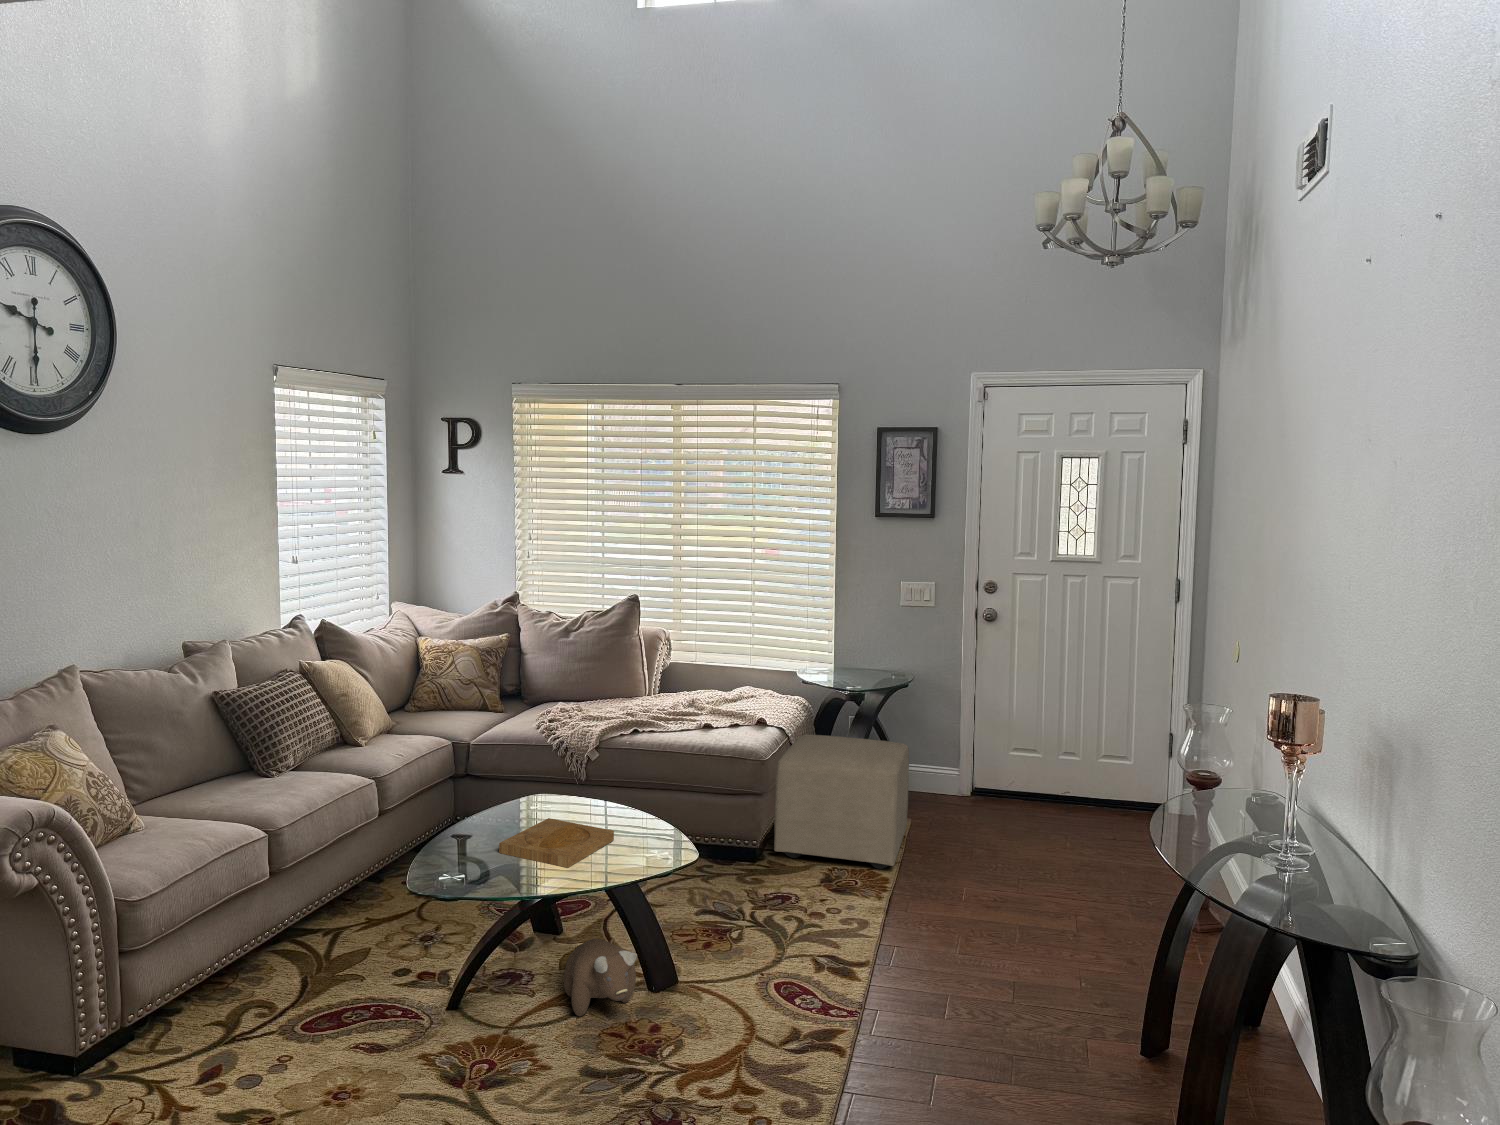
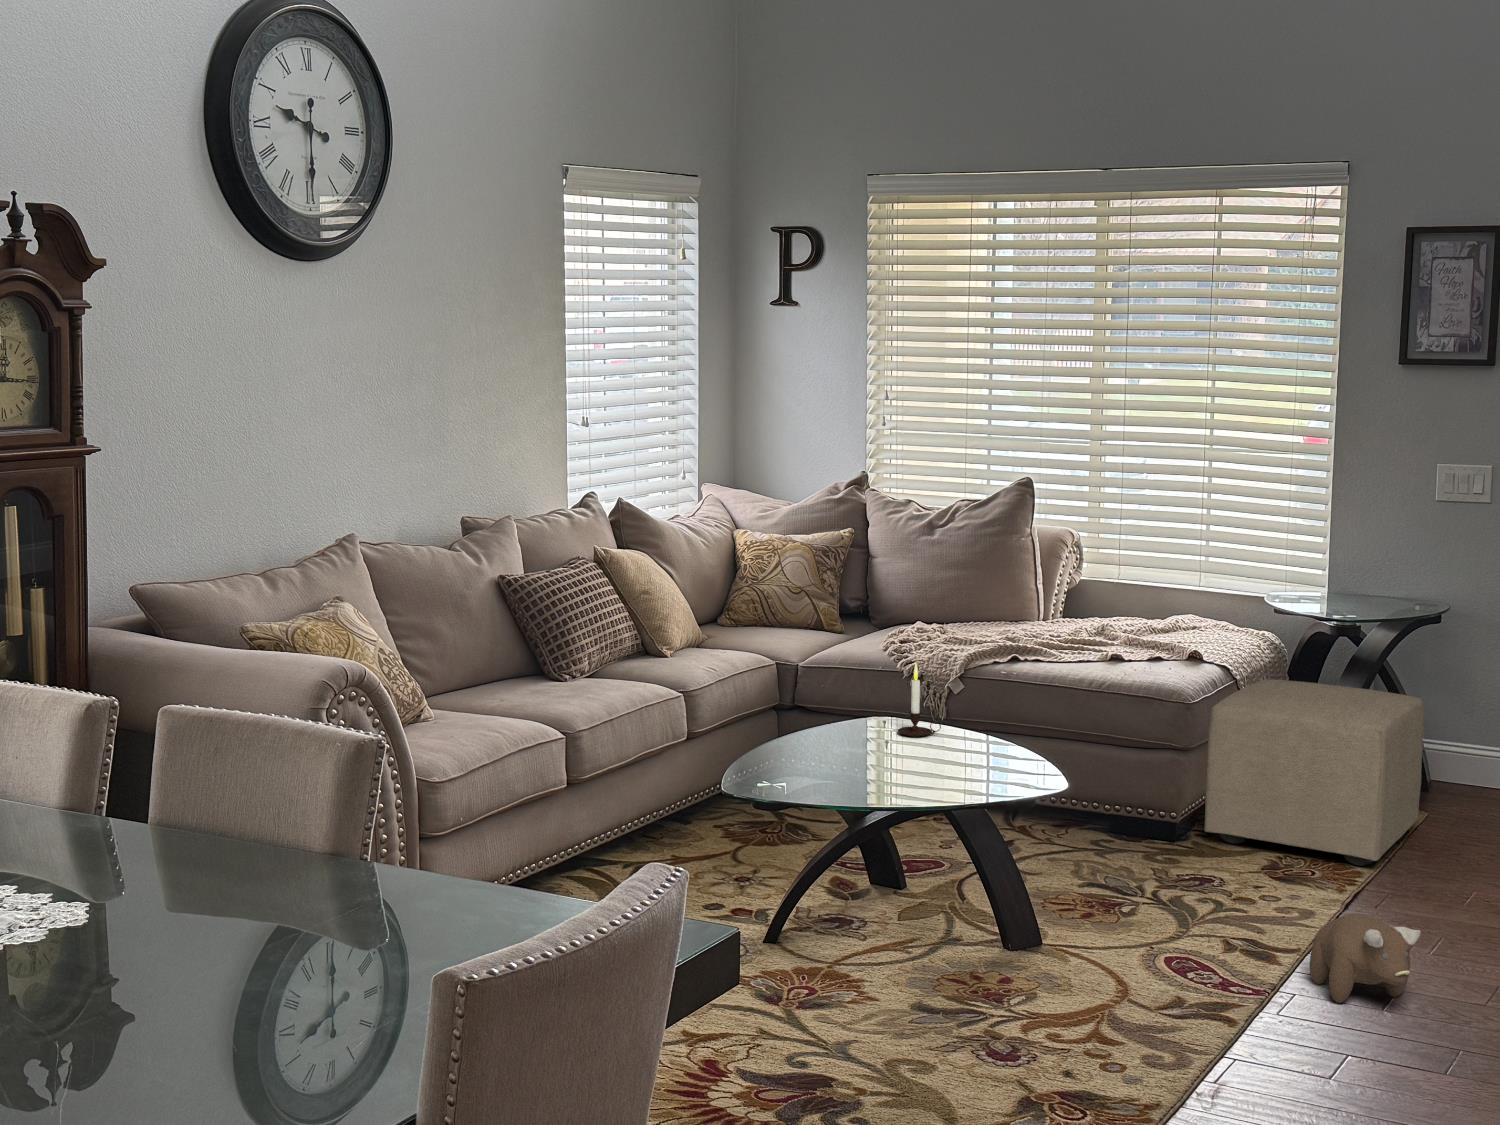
candle: none [556,752,591,812] -> present [898,663,941,737]
tray: present [499,818,614,868] -> none [825,737,963,784]
plush toy: present [564,939,637,1016] -> present [1310,913,1421,1003]

